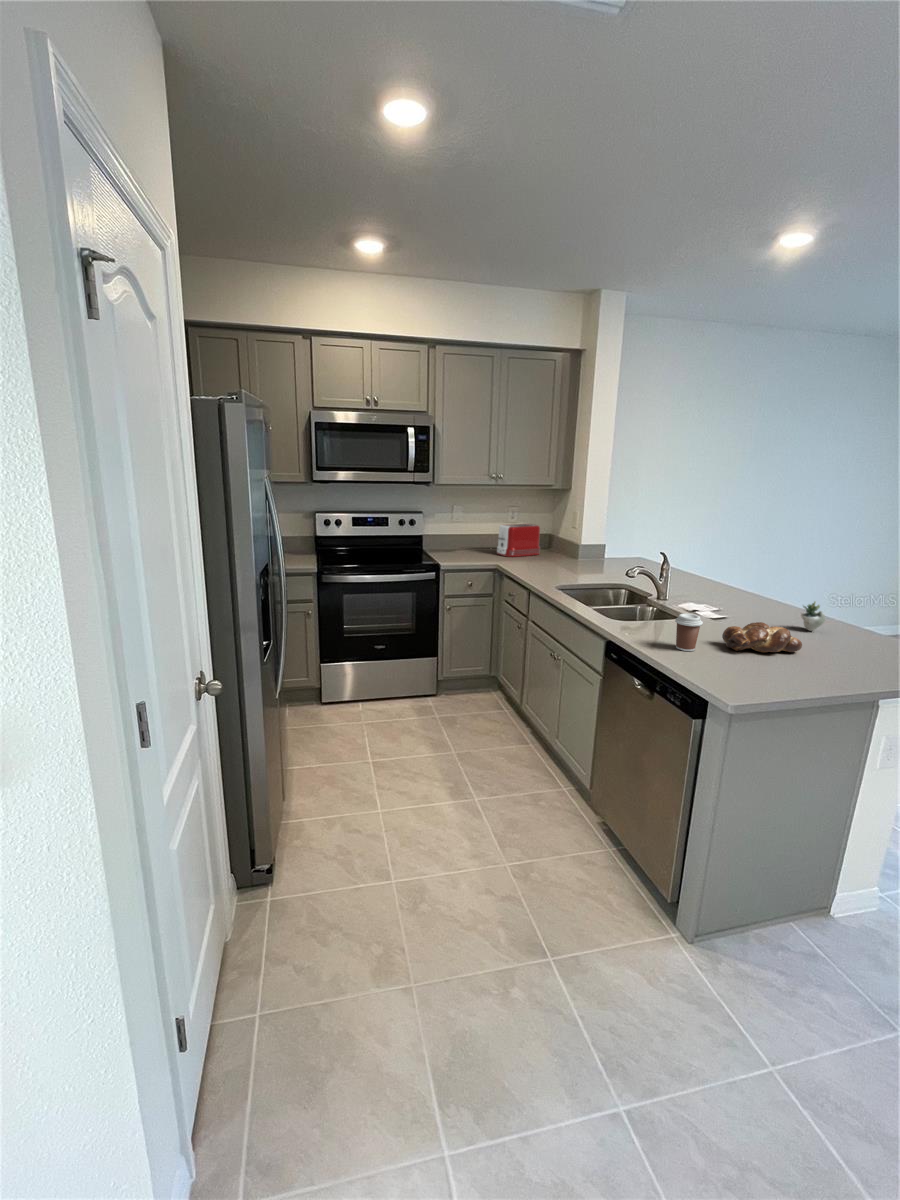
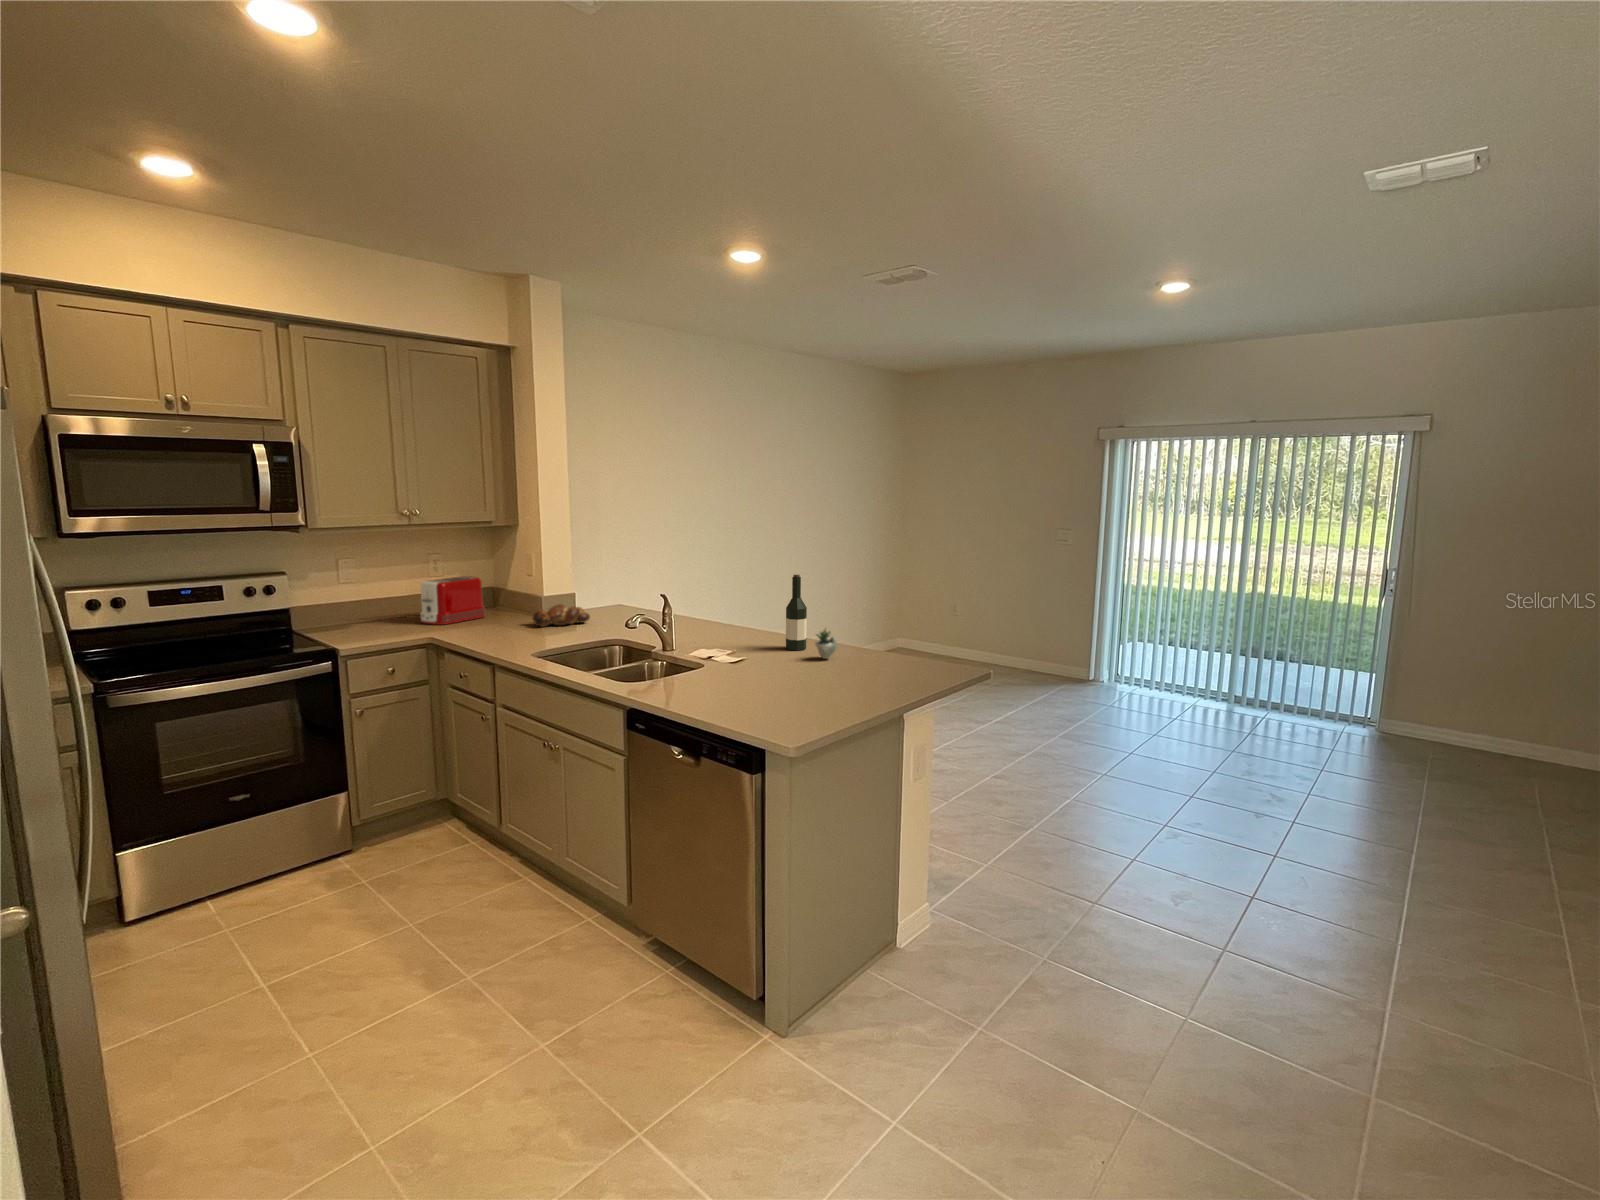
wine bottle: none [773,548,801,618] -> present [786,575,807,651]
coffee cup: present [675,613,703,651] -> none [706,659,736,702]
bread loaf: present [722,622,802,652] -> present [532,604,590,627]

